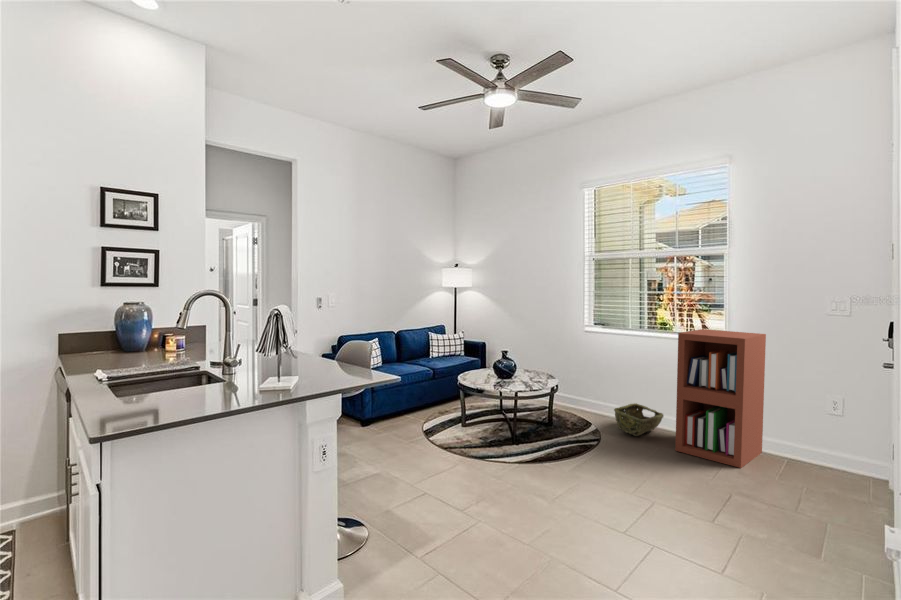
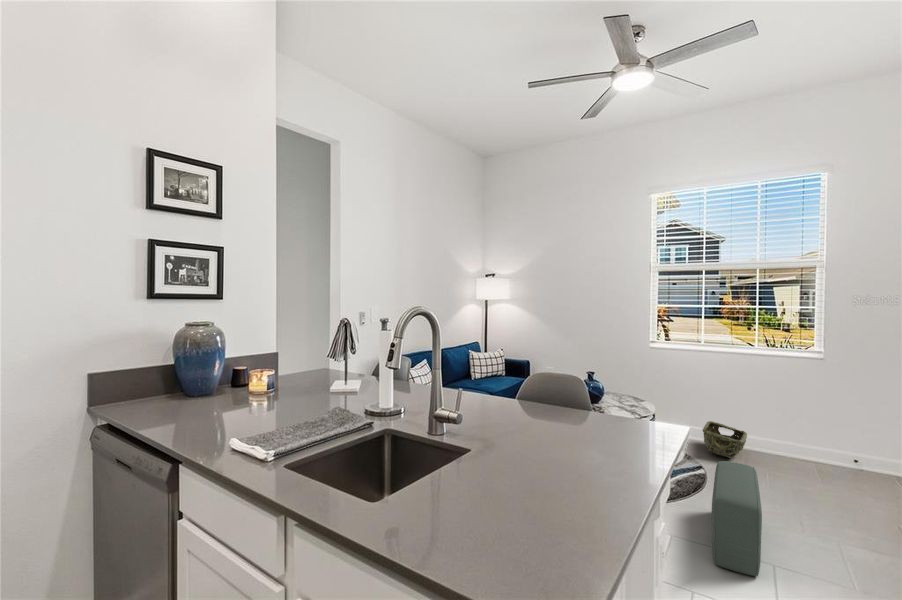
bookshelf: present [675,329,766,468] -> none [787,344,877,492]
pouf: none [518,428,595,511] -> present [712,461,762,576]

